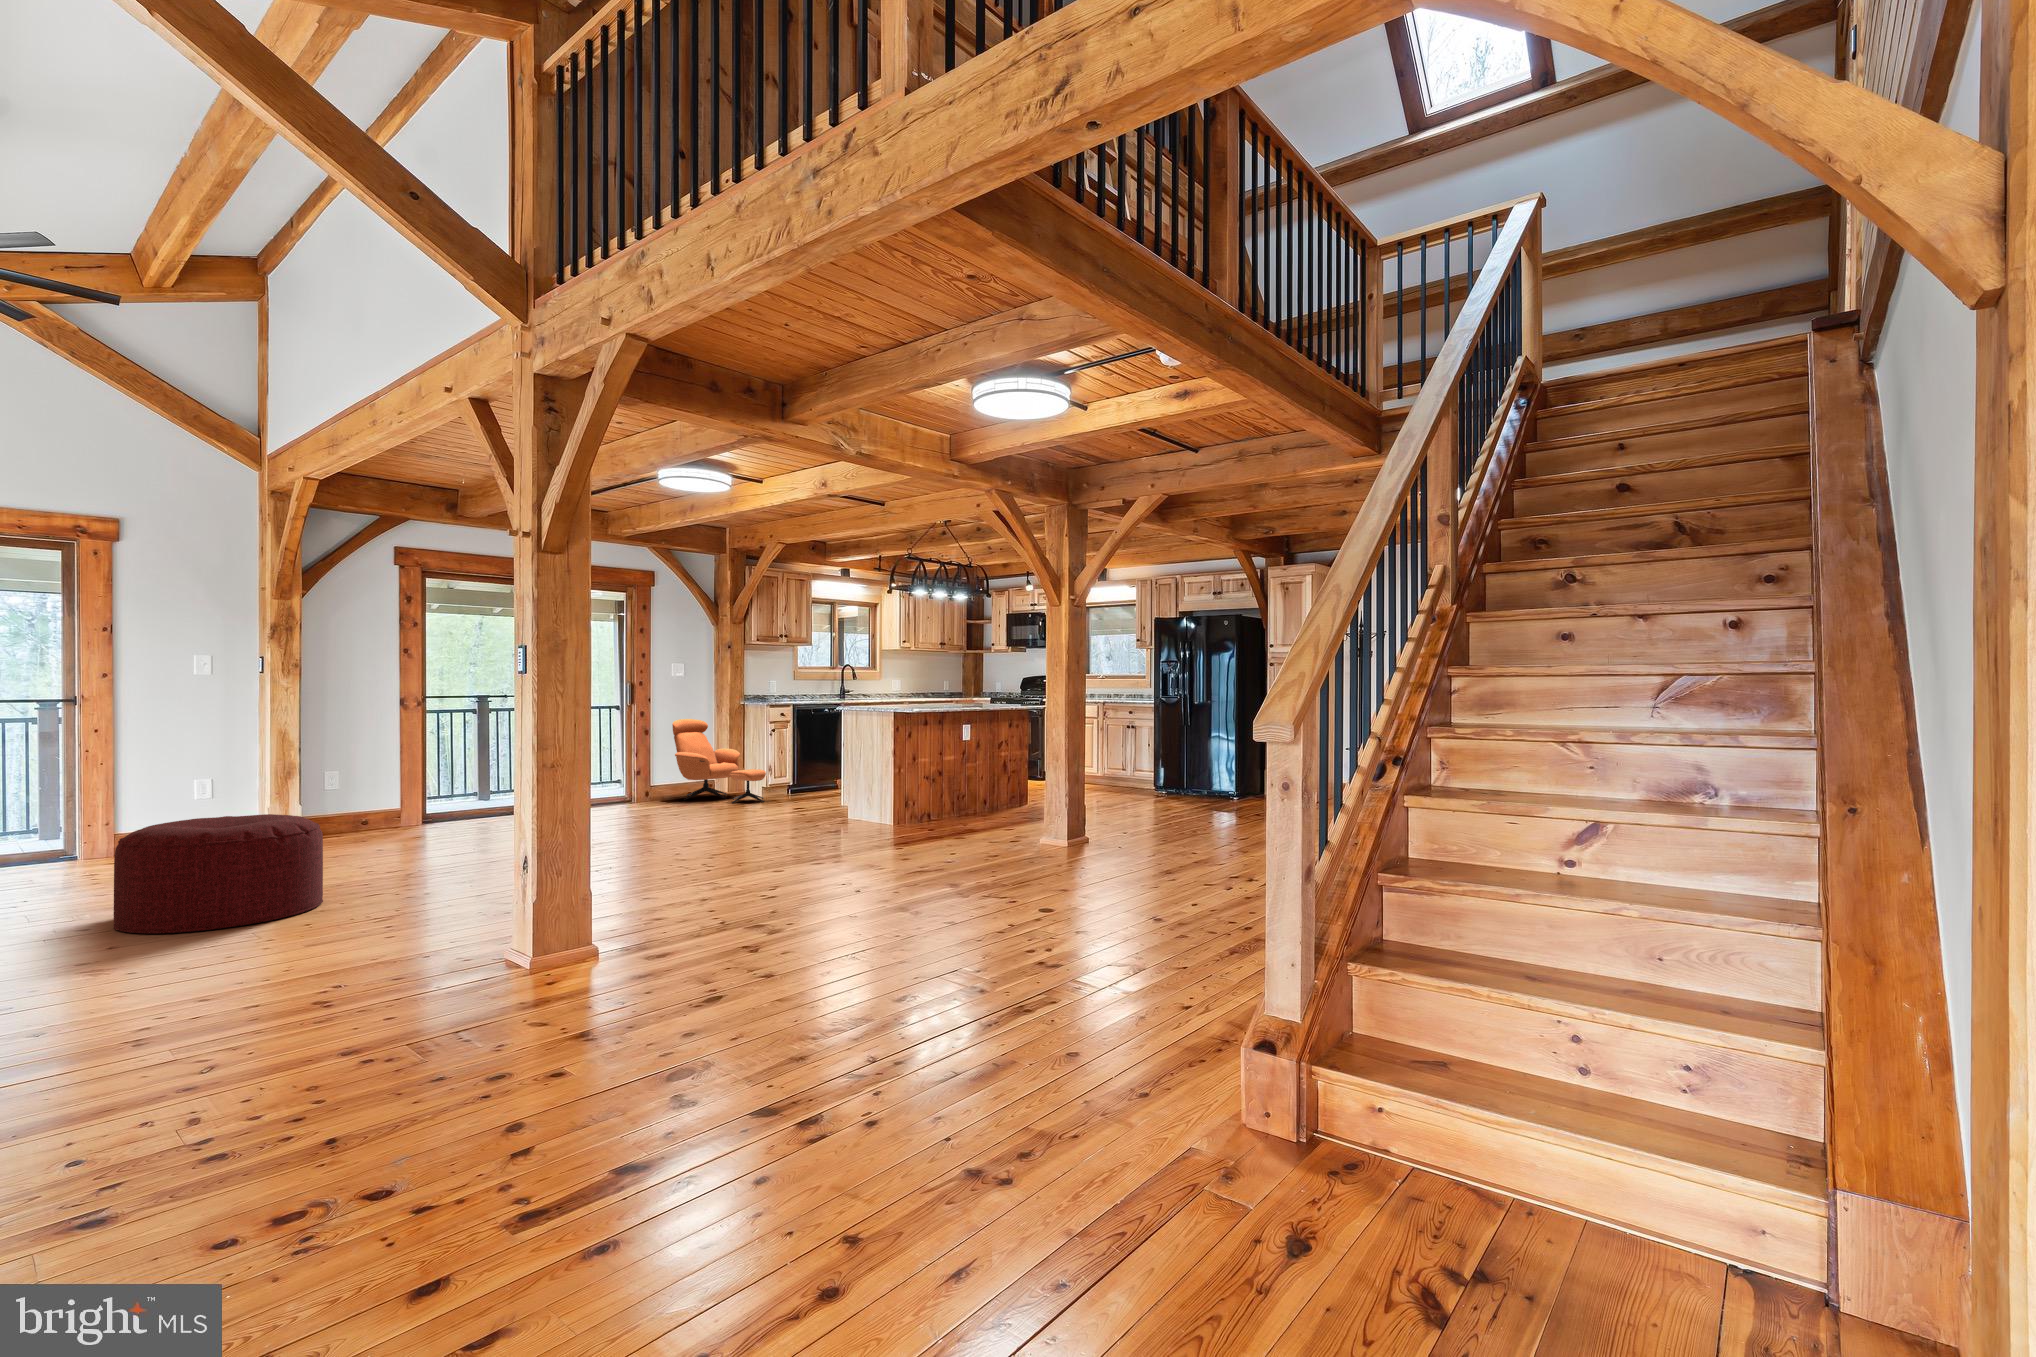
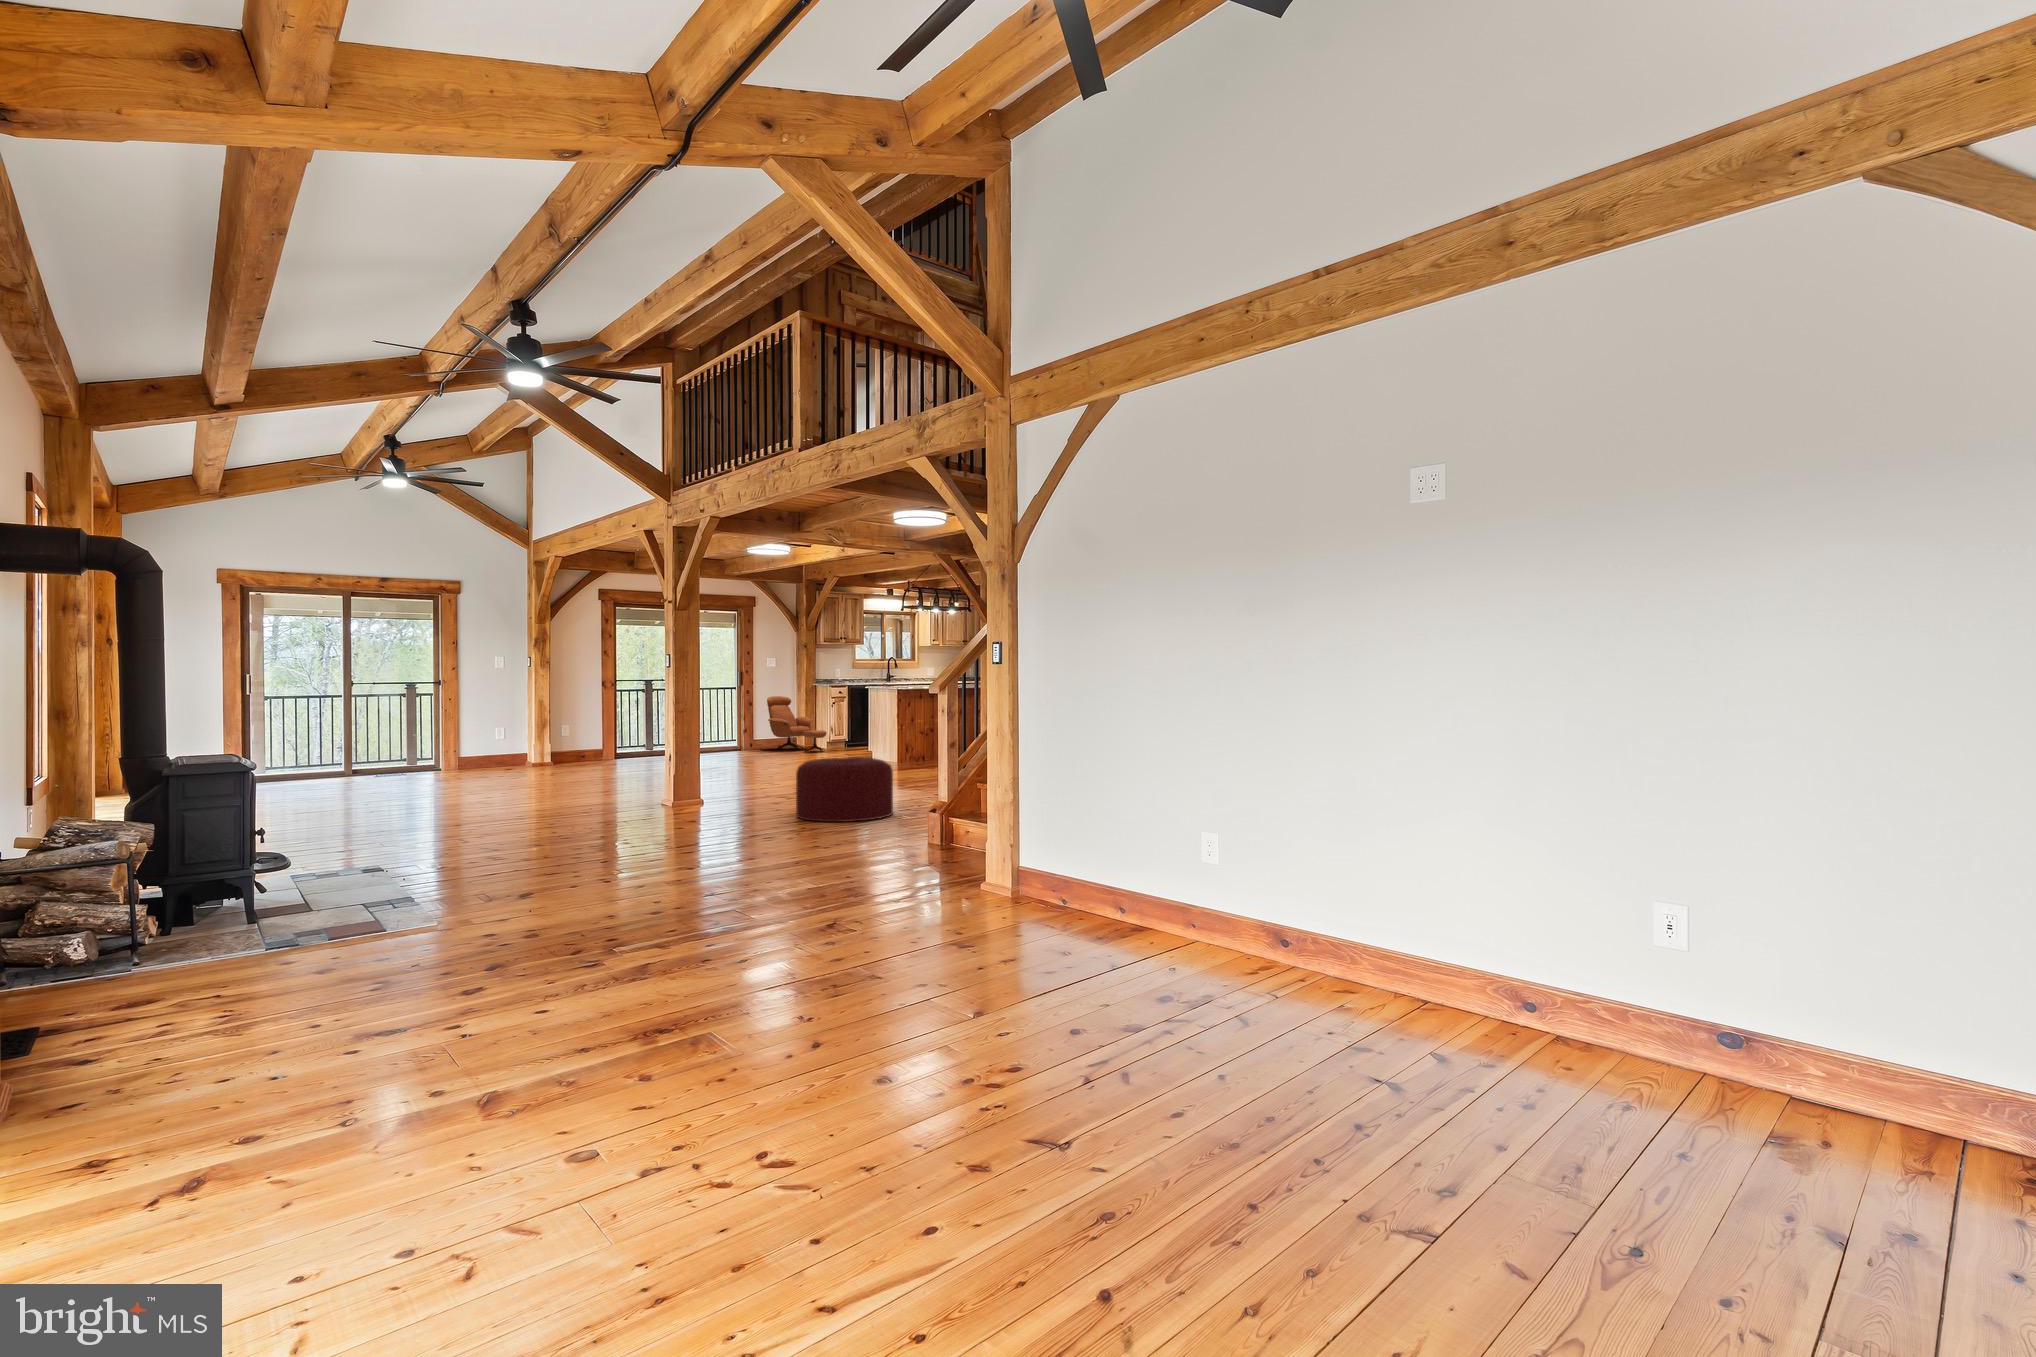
ottoman: present [114,814,323,934] -> present [796,757,893,822]

